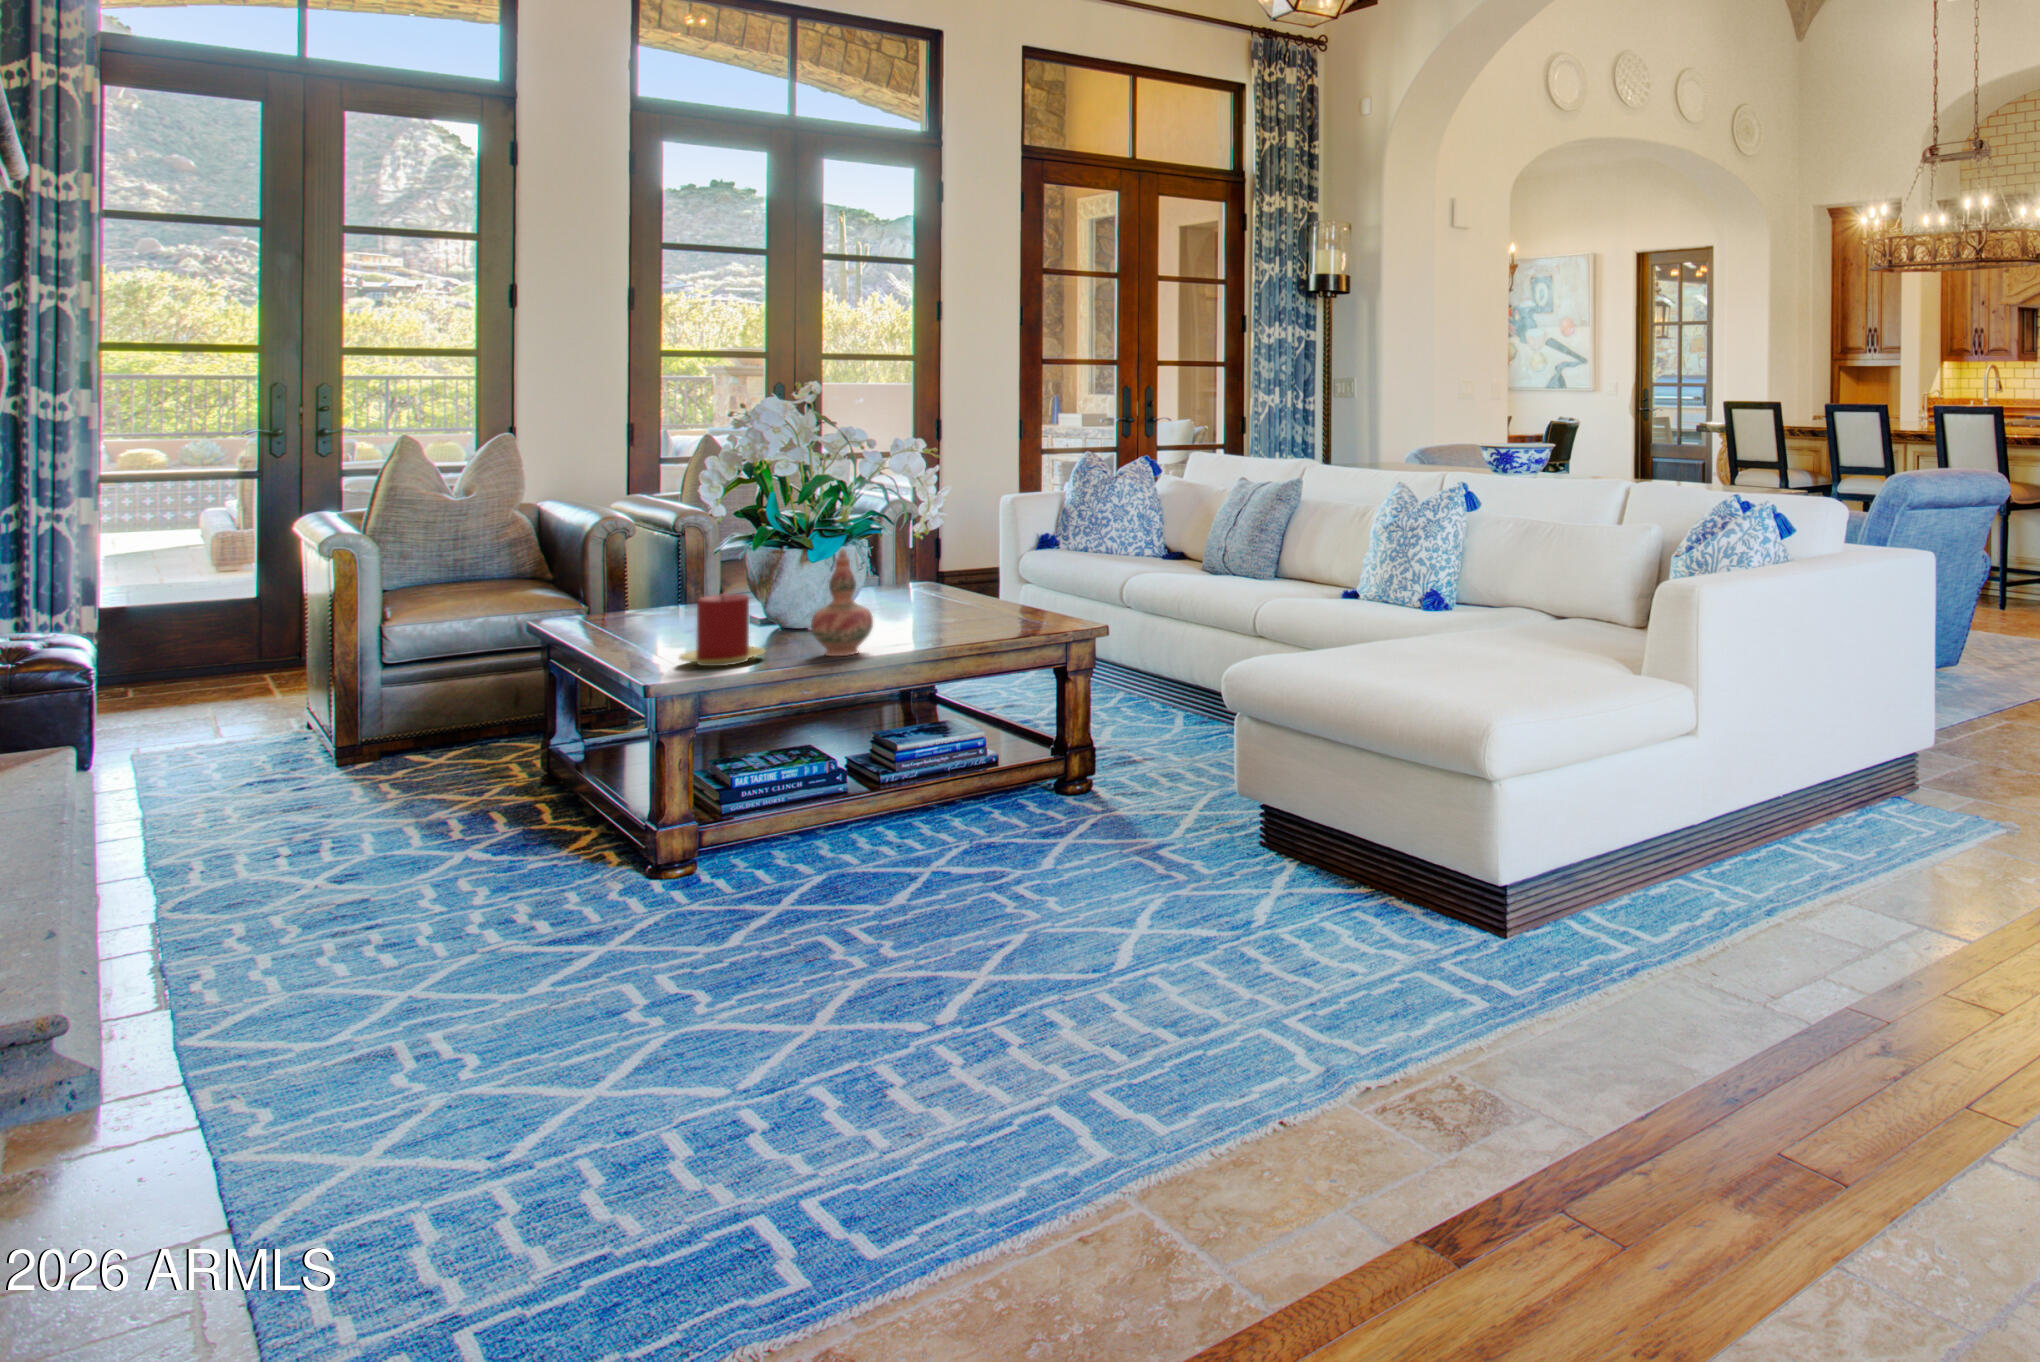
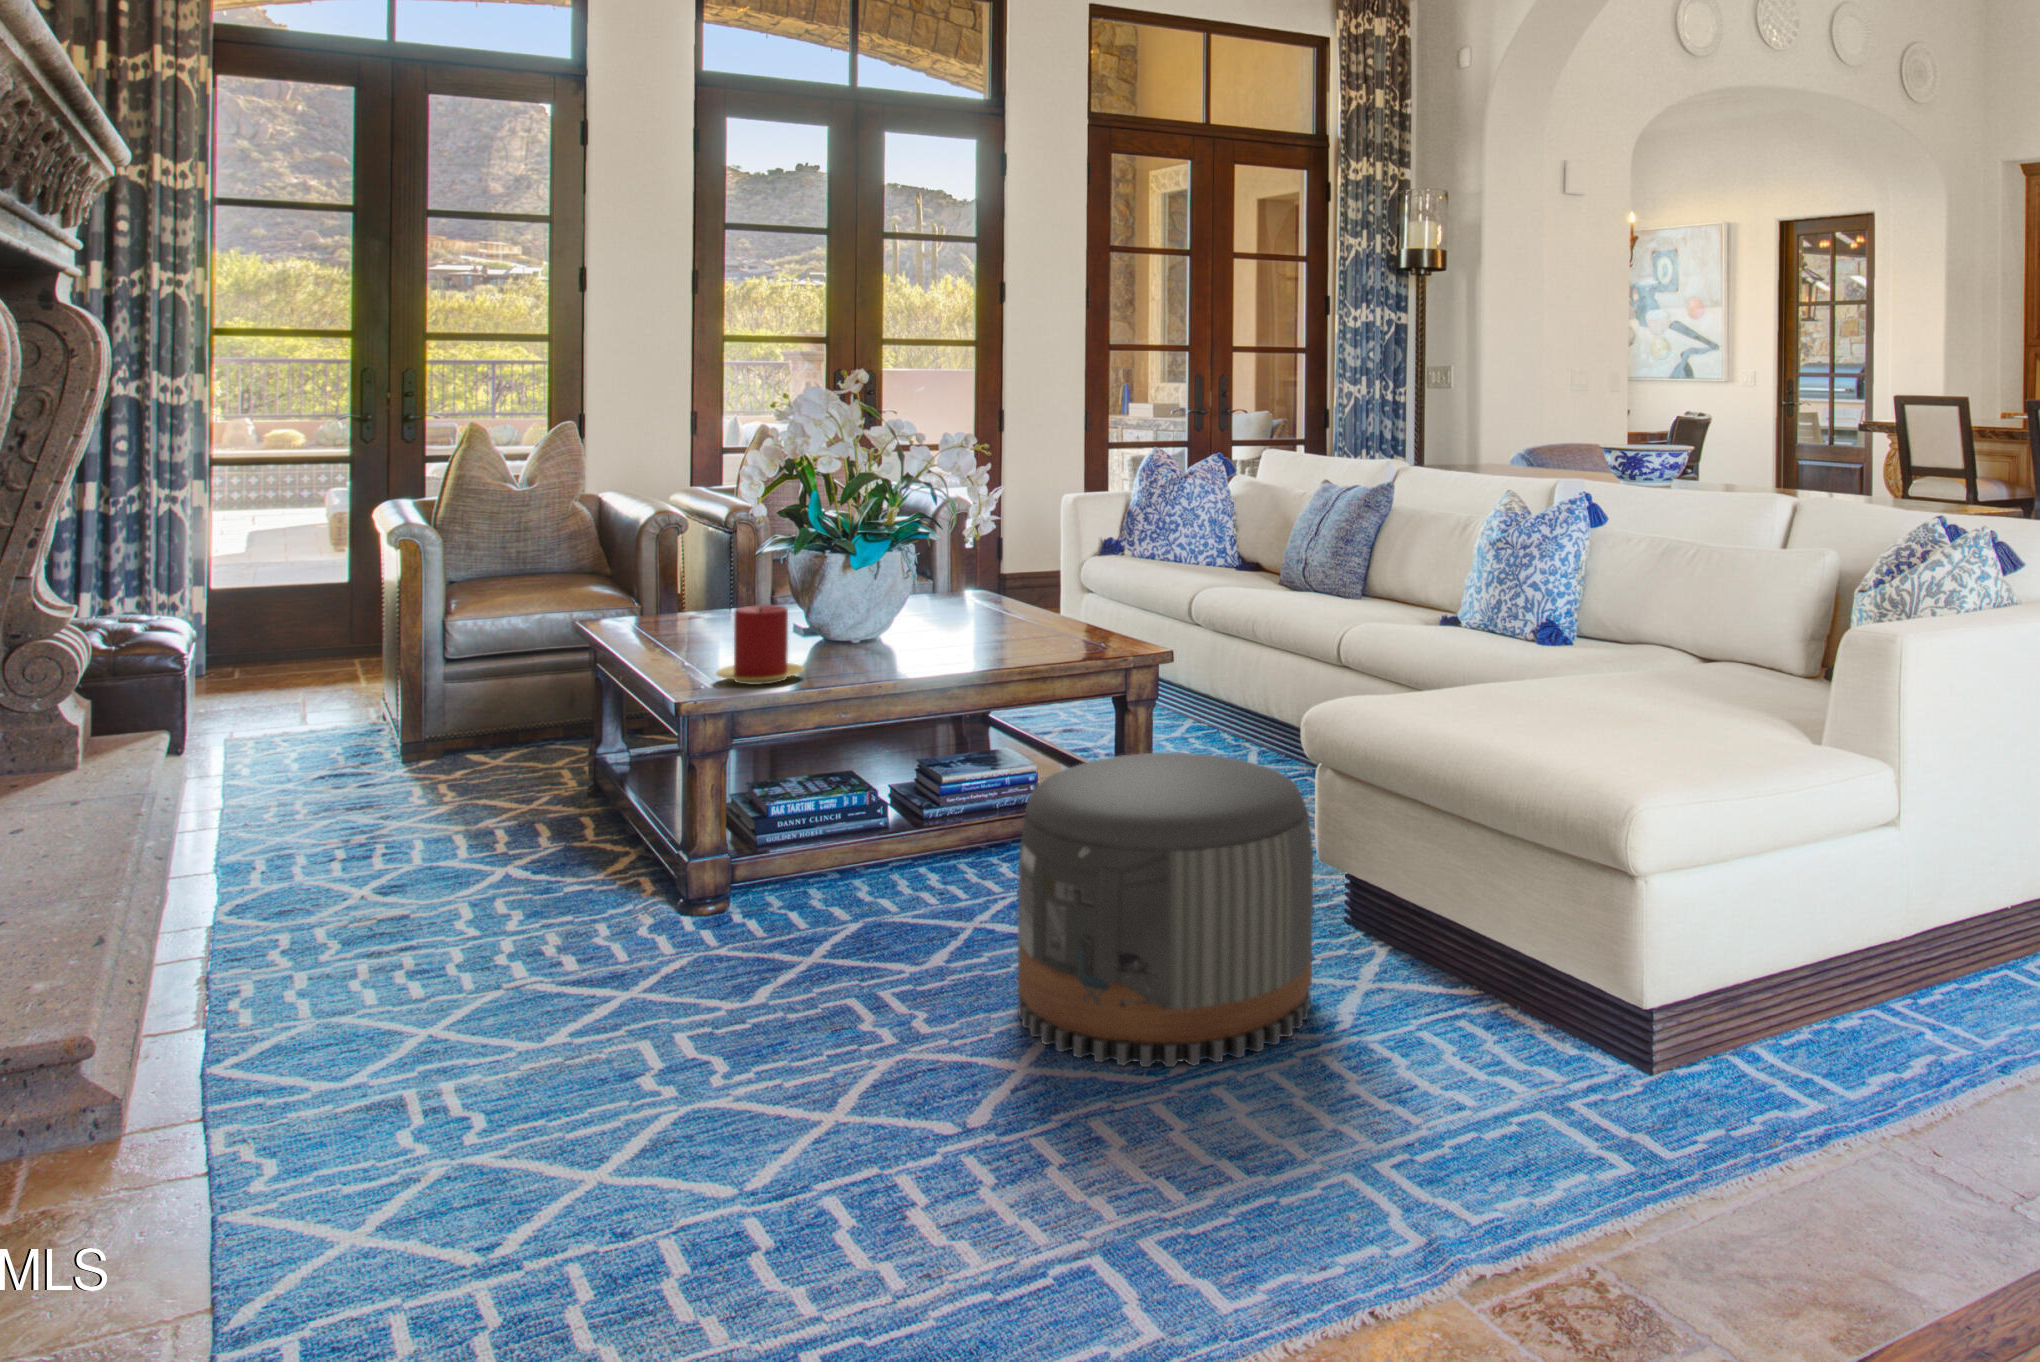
decorative vase: present [811,549,873,656] -> none [851,558,917,678]
pouf: none [975,705,1234,968] -> present [1018,753,1313,1067]

